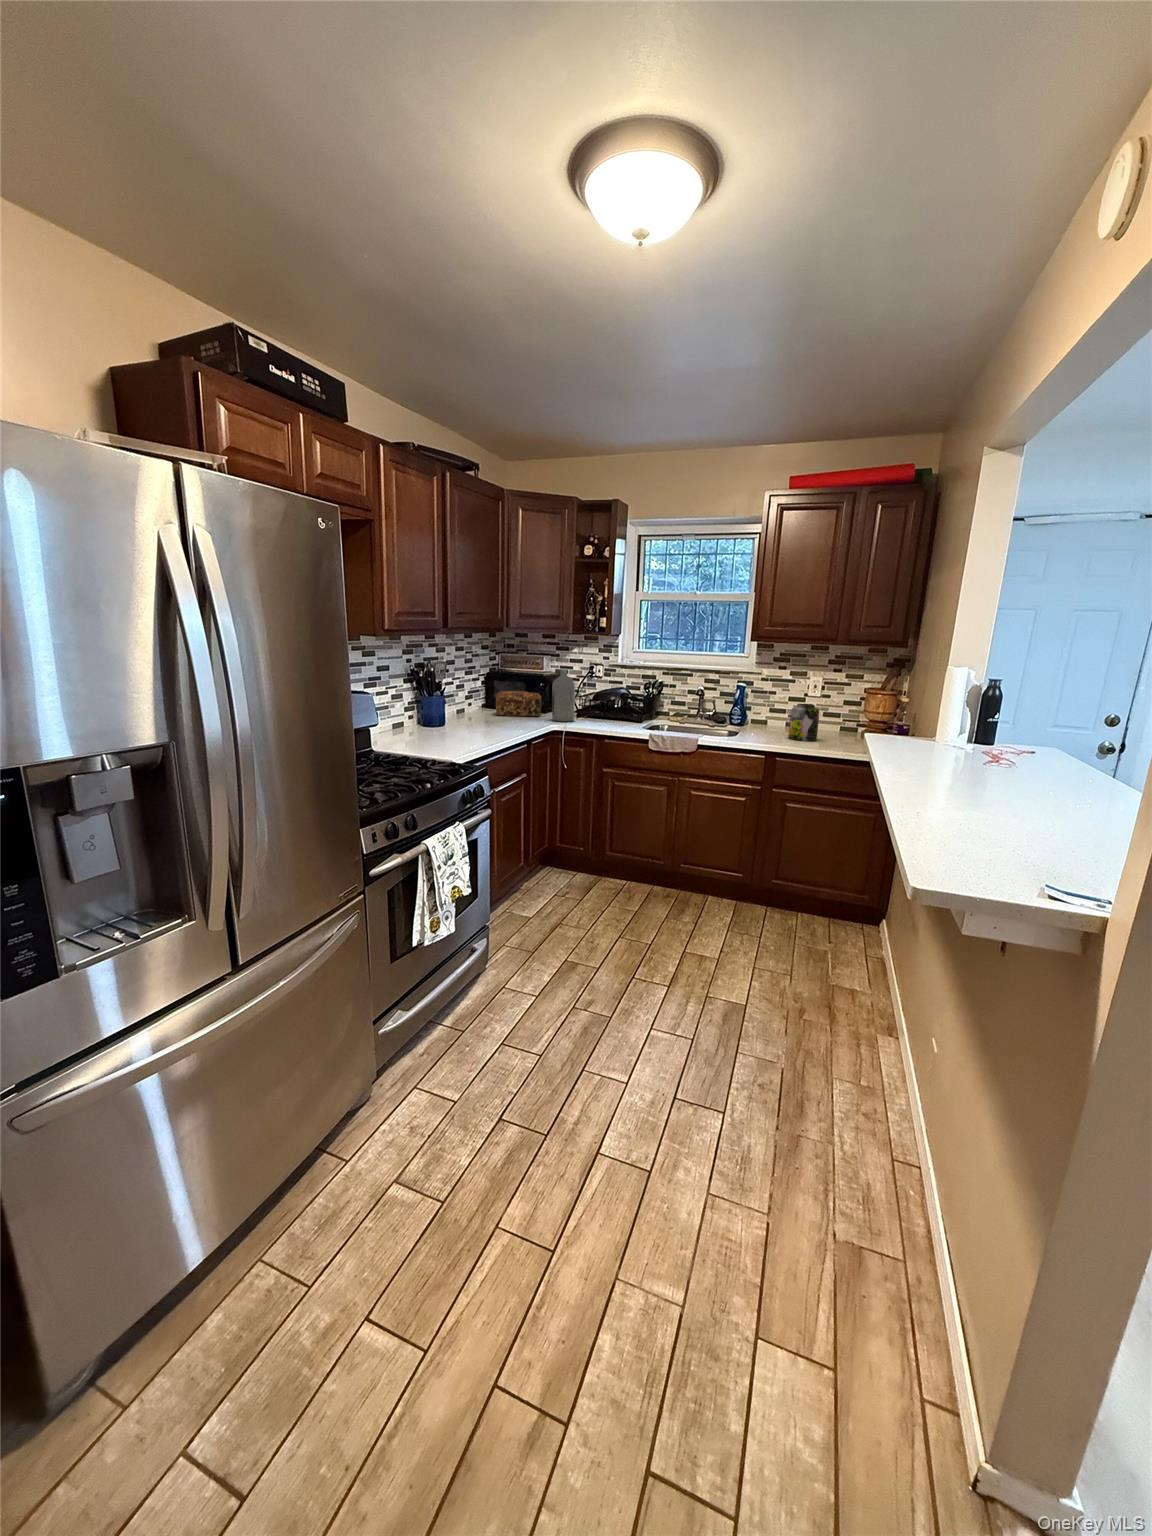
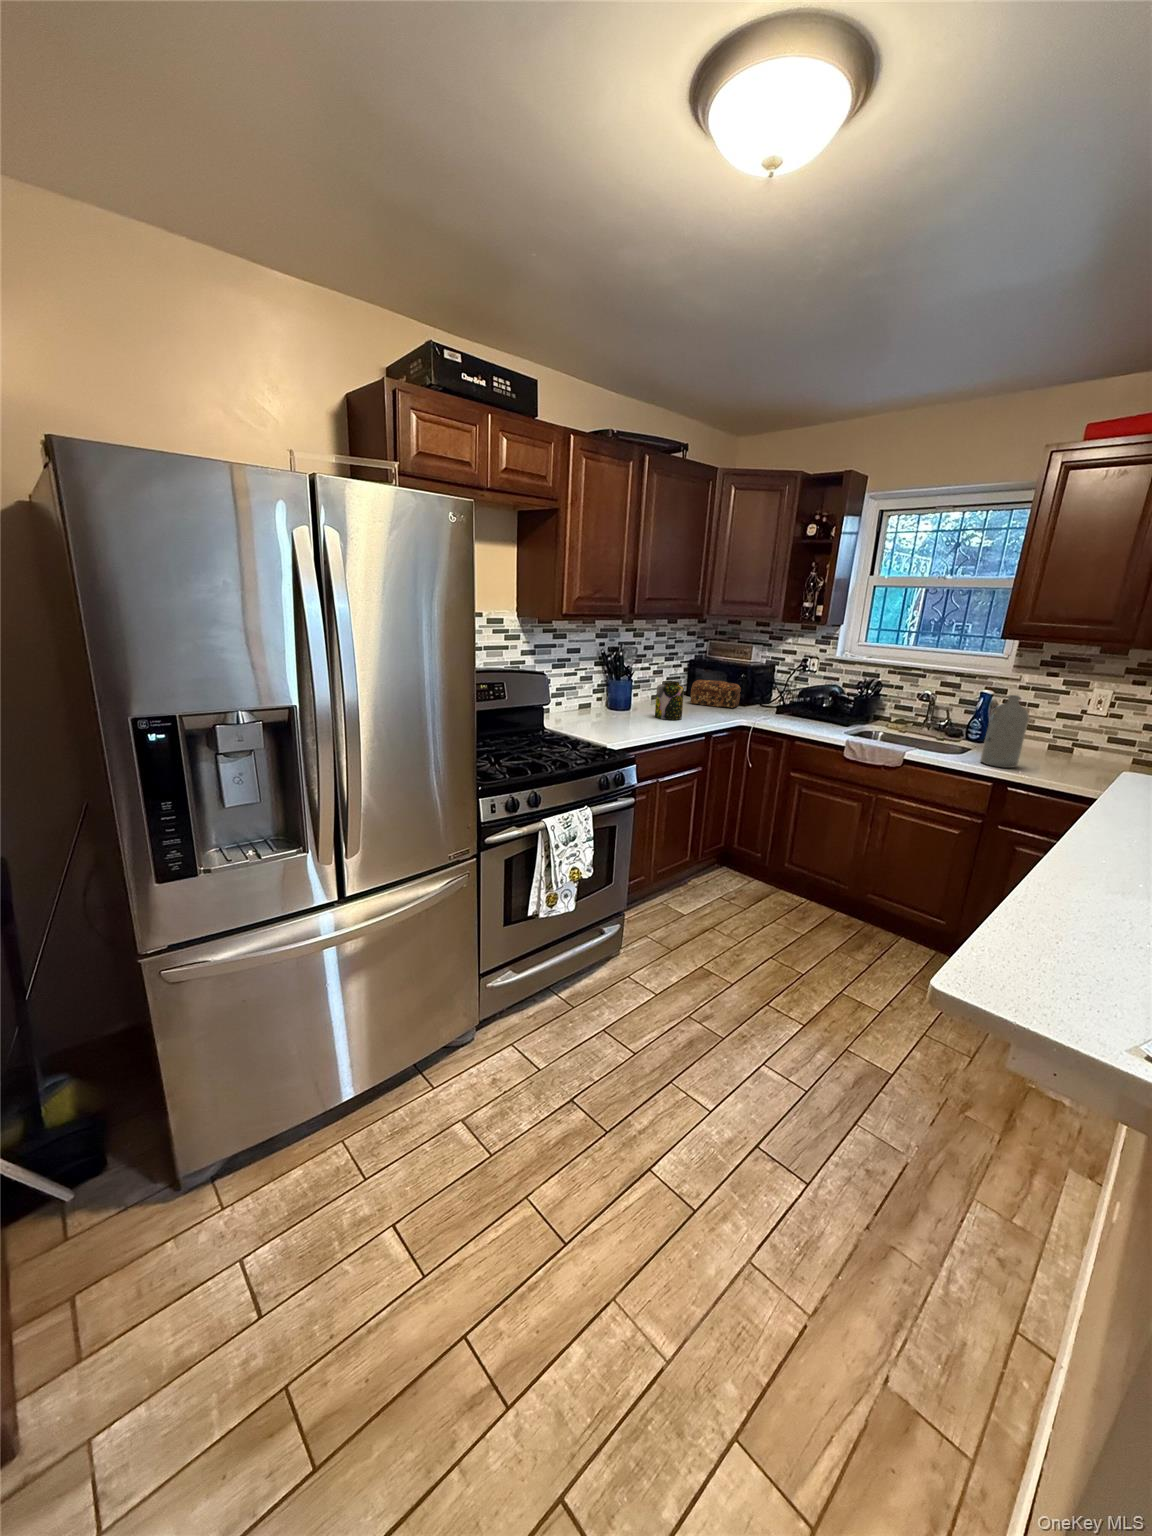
bottle: present [552,670,575,722] -> present [981,695,1029,768]
jar: present [788,704,819,741] -> present [655,681,684,720]

